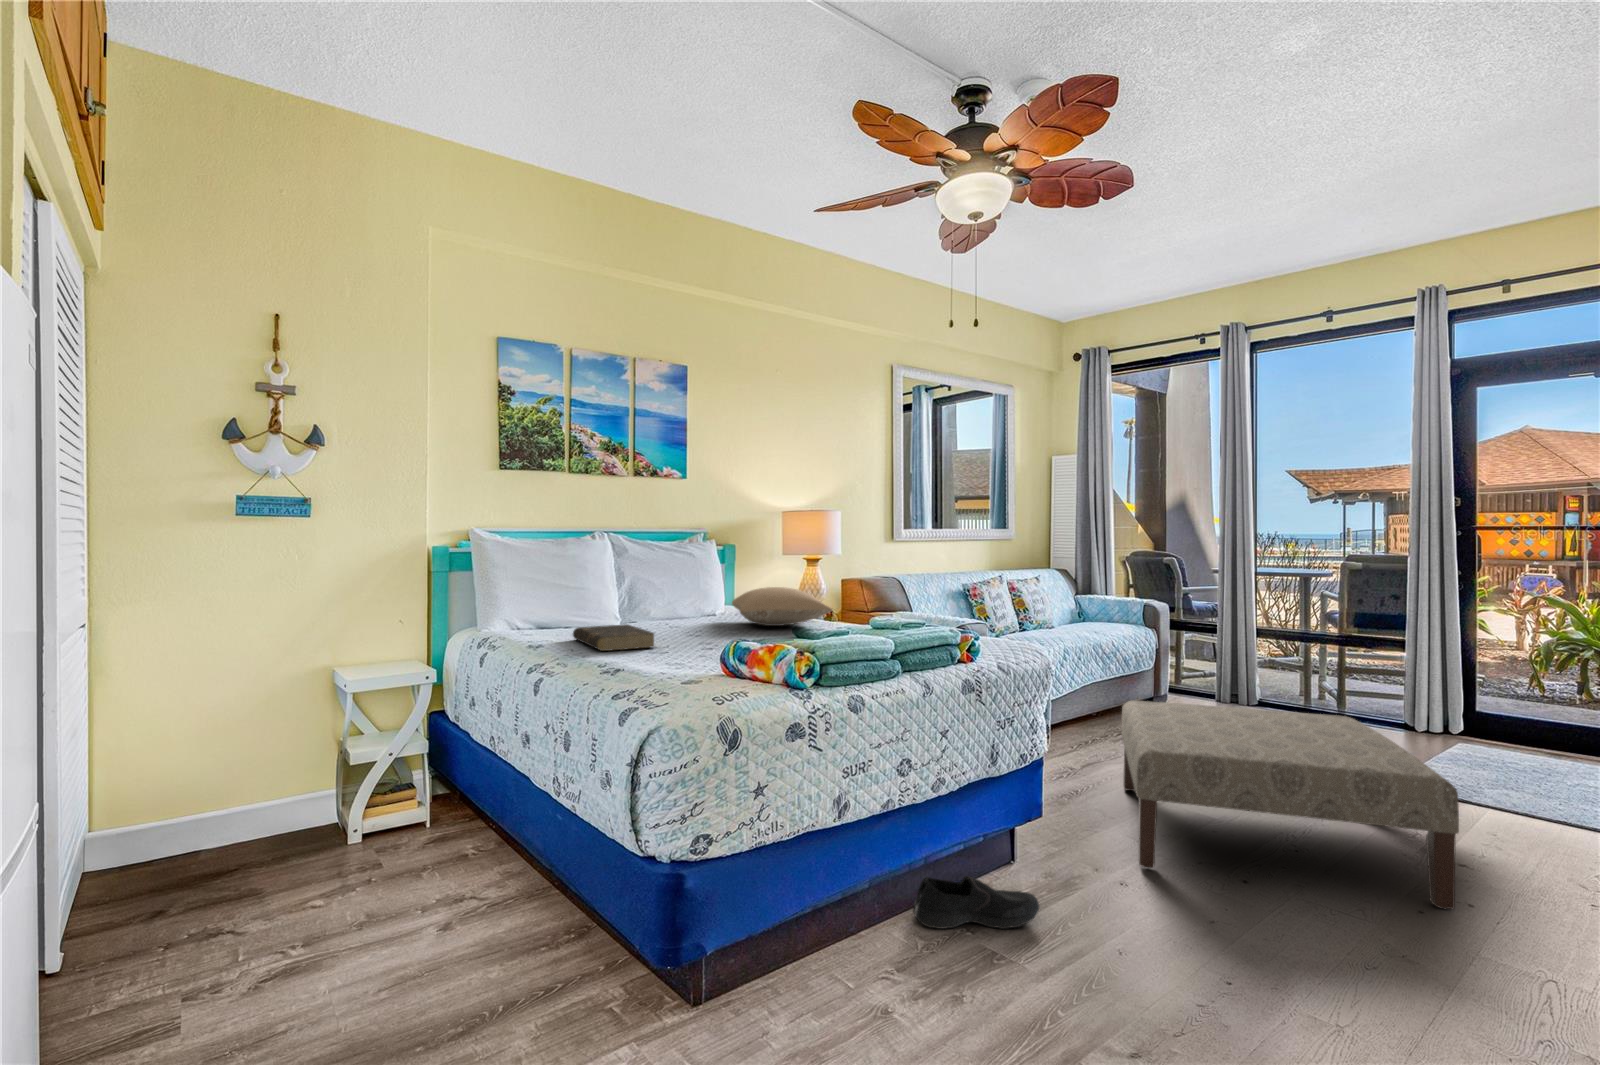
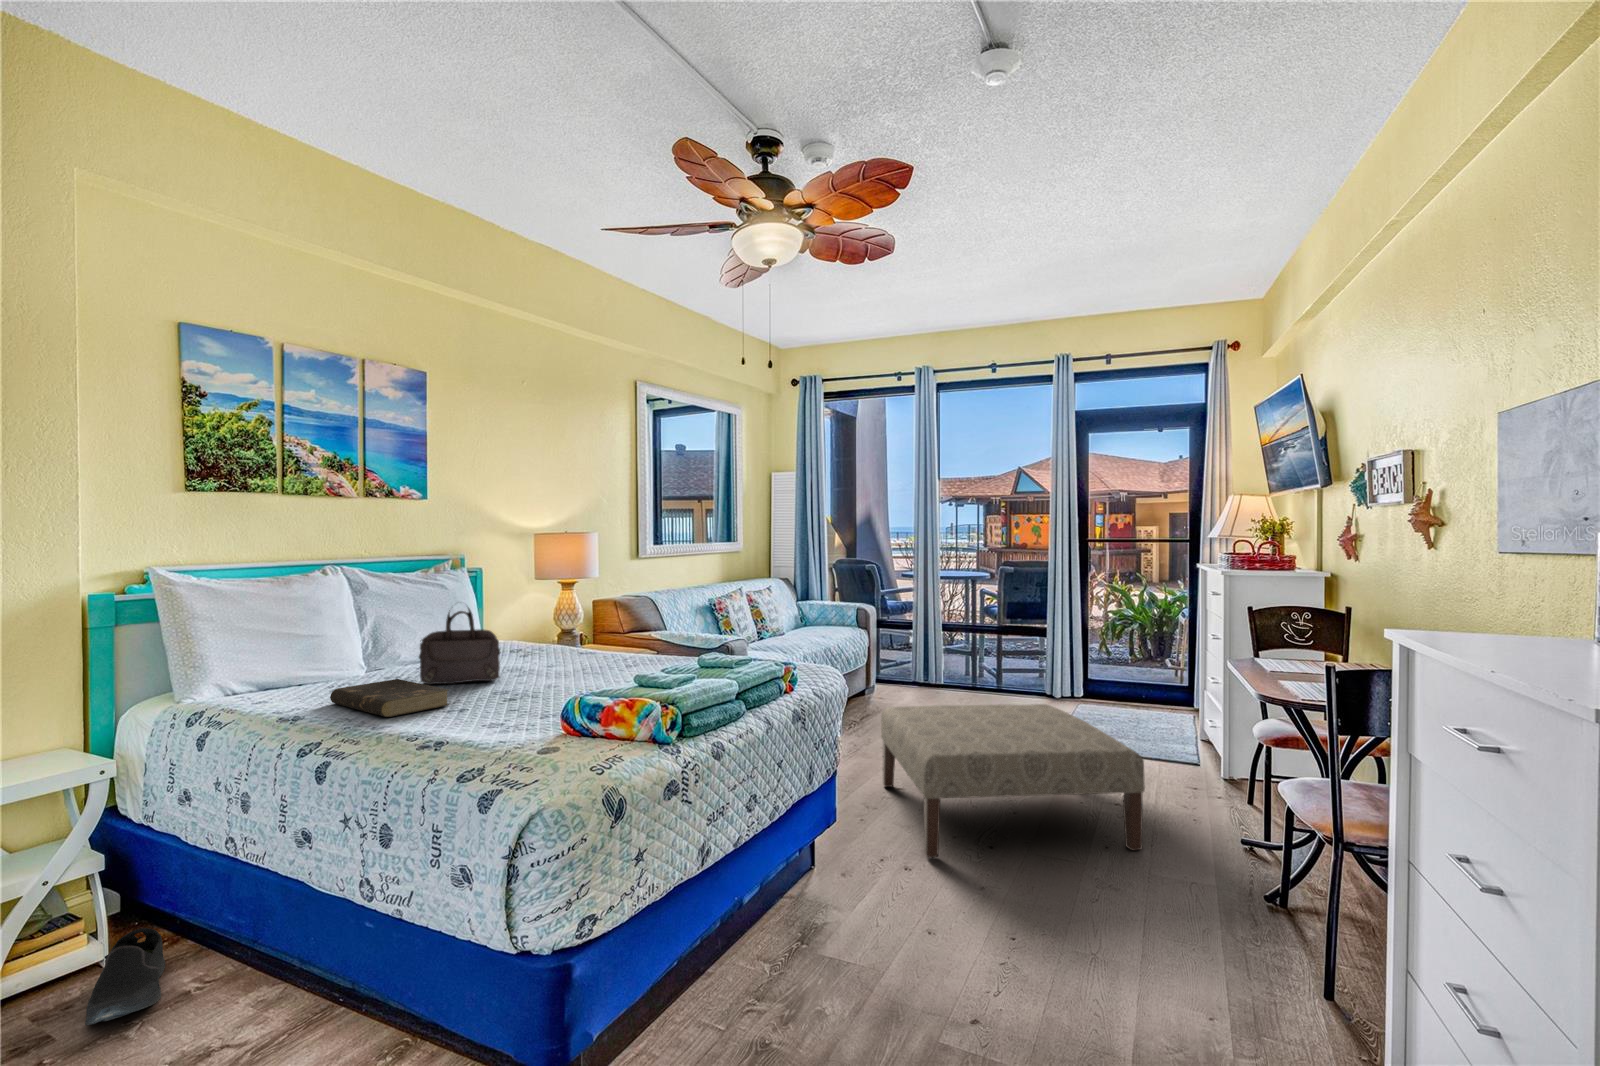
handbag: none [649,561,716,634] -> present [419,608,501,685]
pillow: present [732,587,833,626] -> none [500,622,624,664]
shoe: present [913,876,1039,929] -> present [85,928,165,1025]

